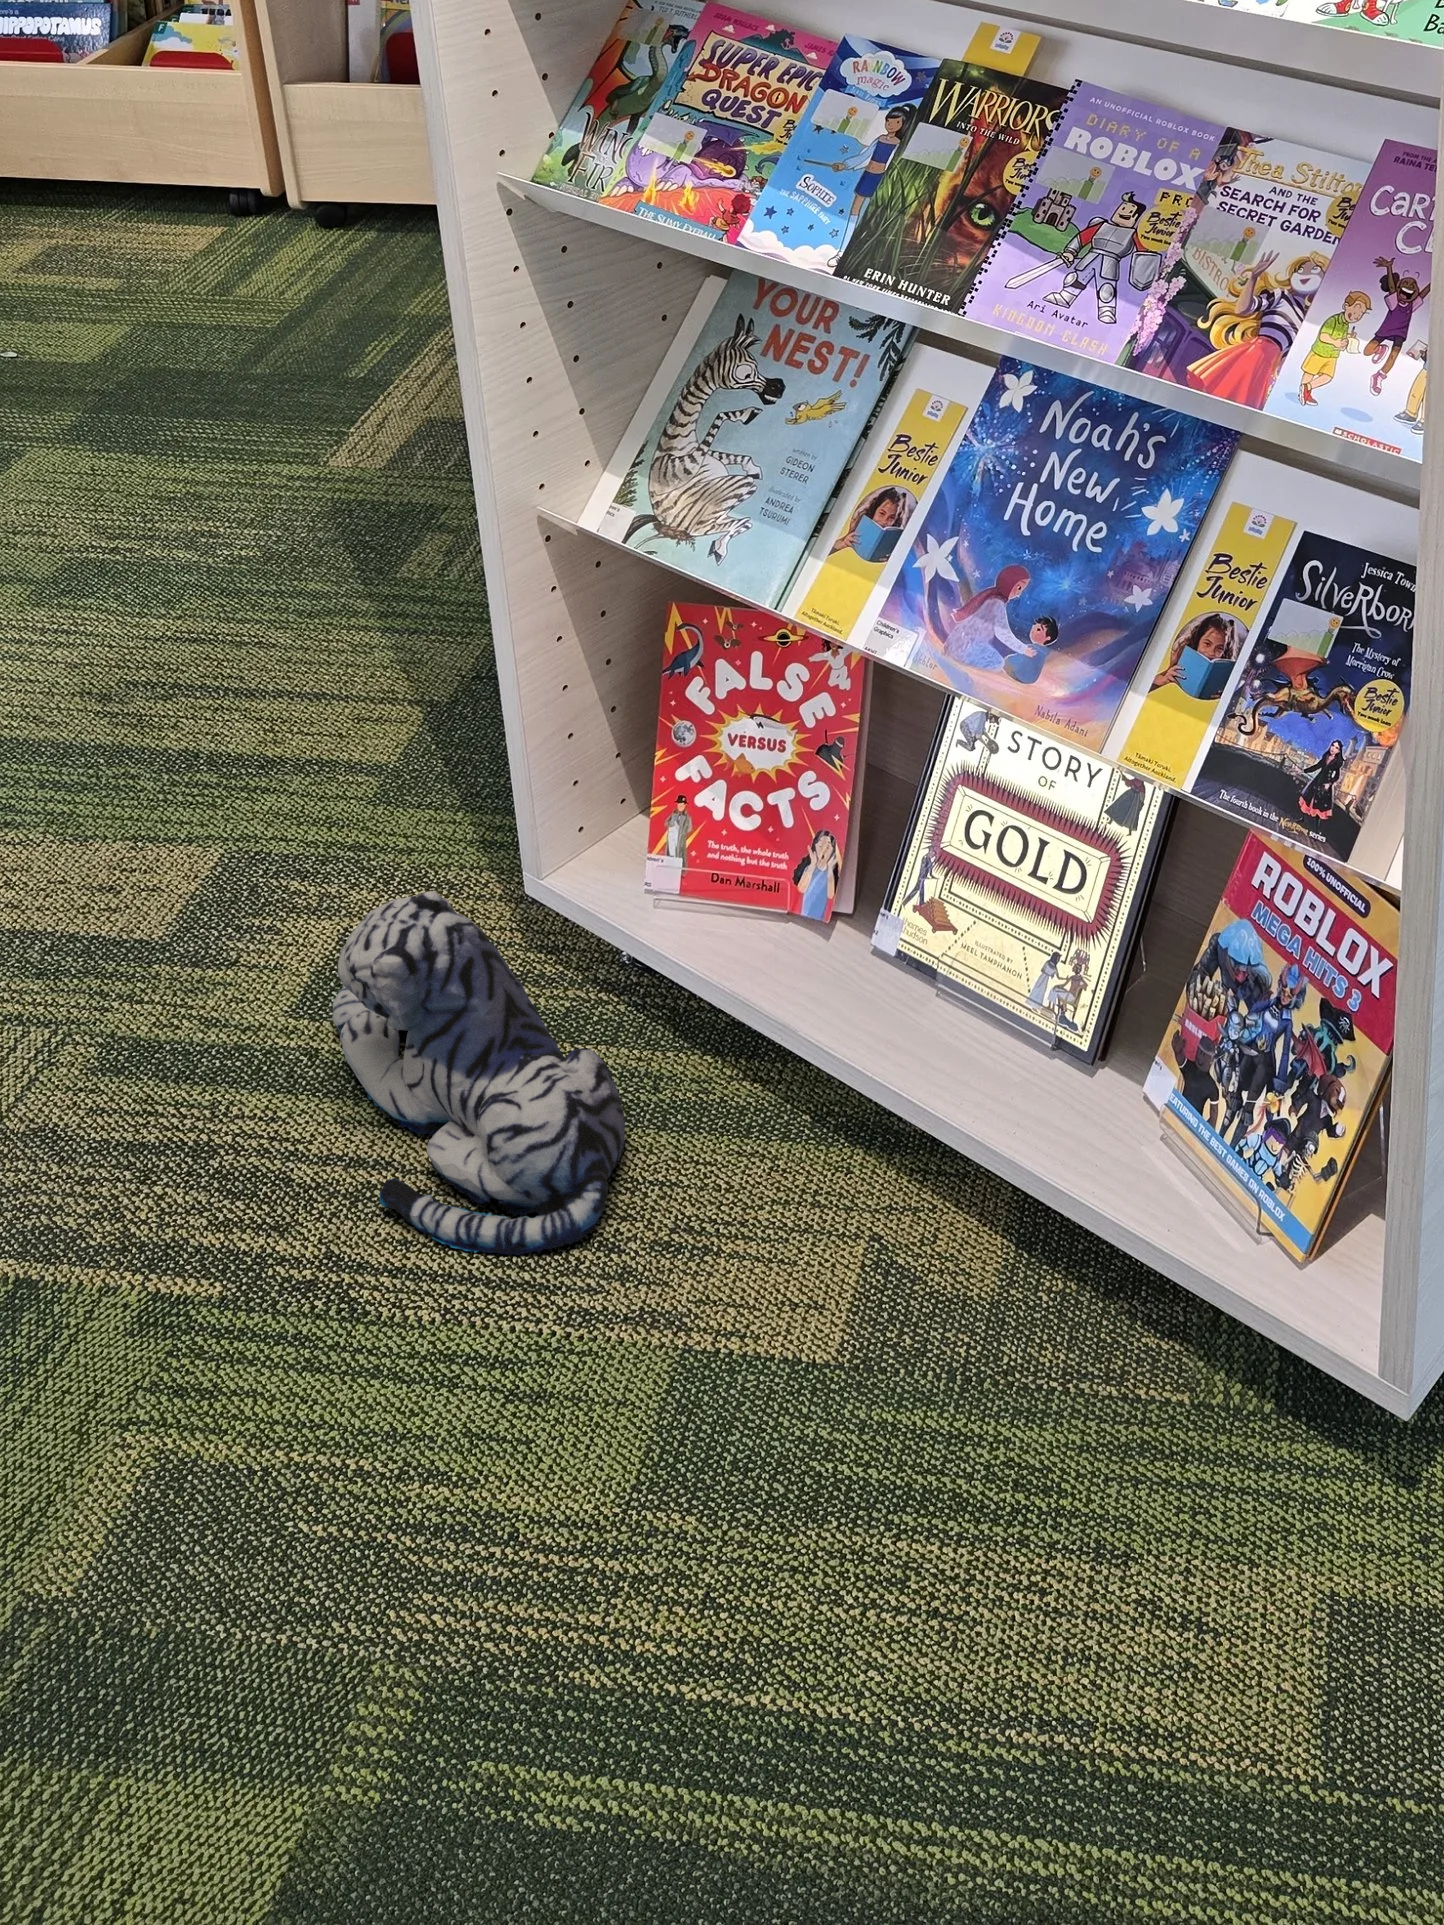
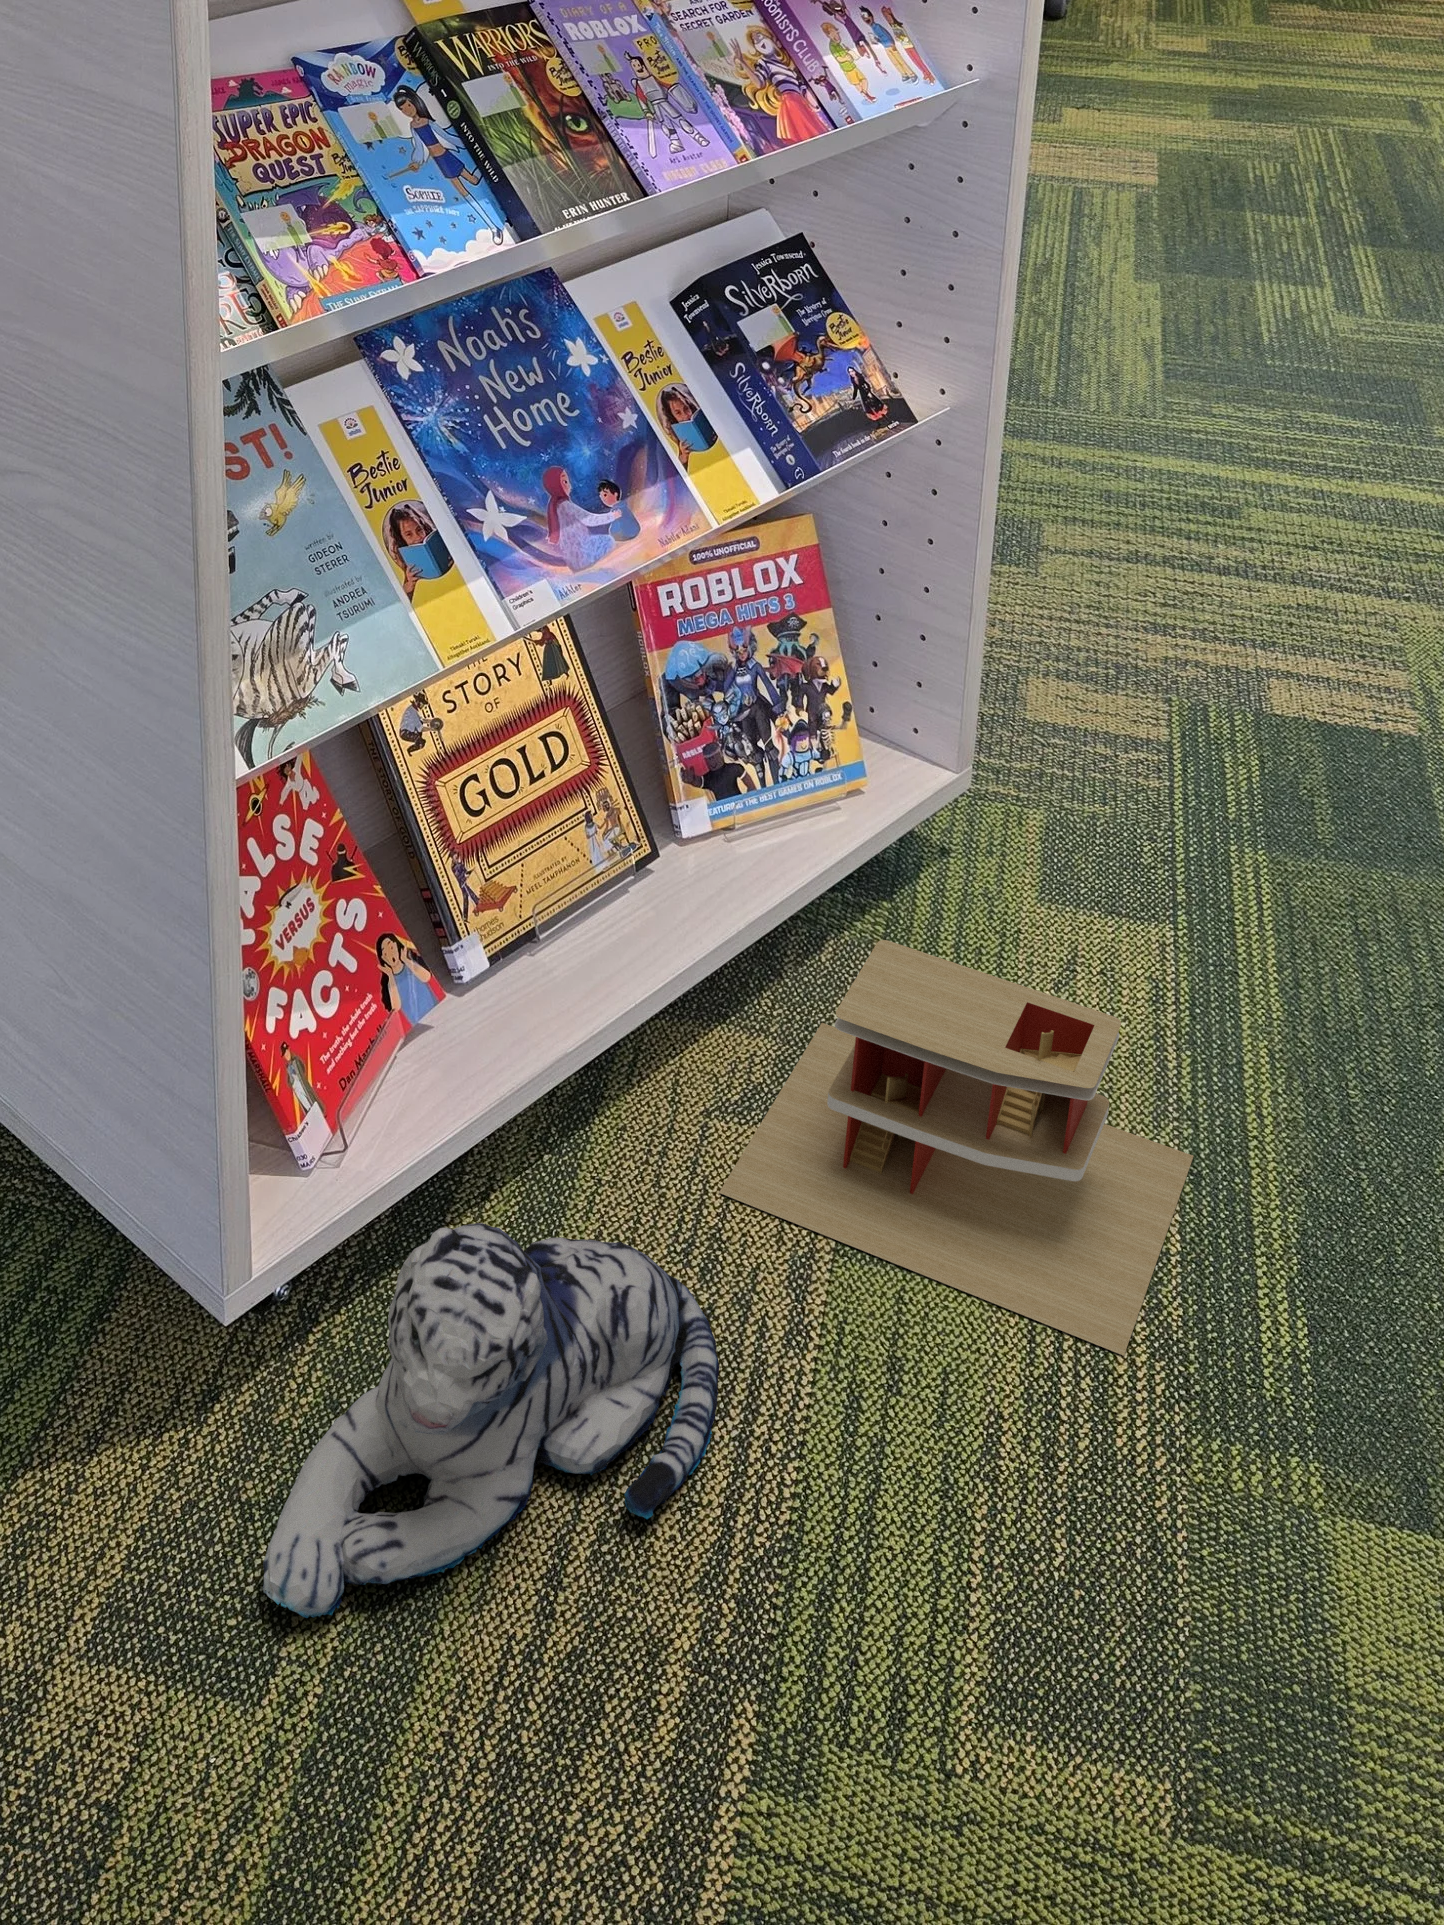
toy house: none [533,1181,1033,1731] -> present [719,940,1194,1356]

